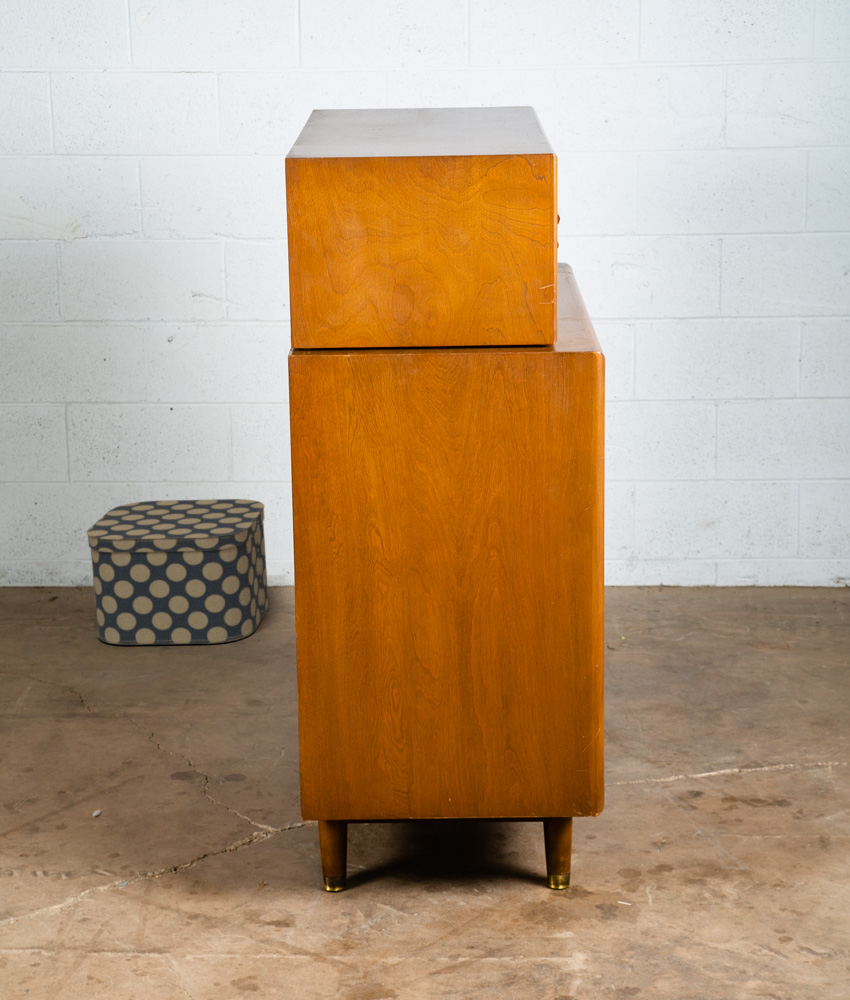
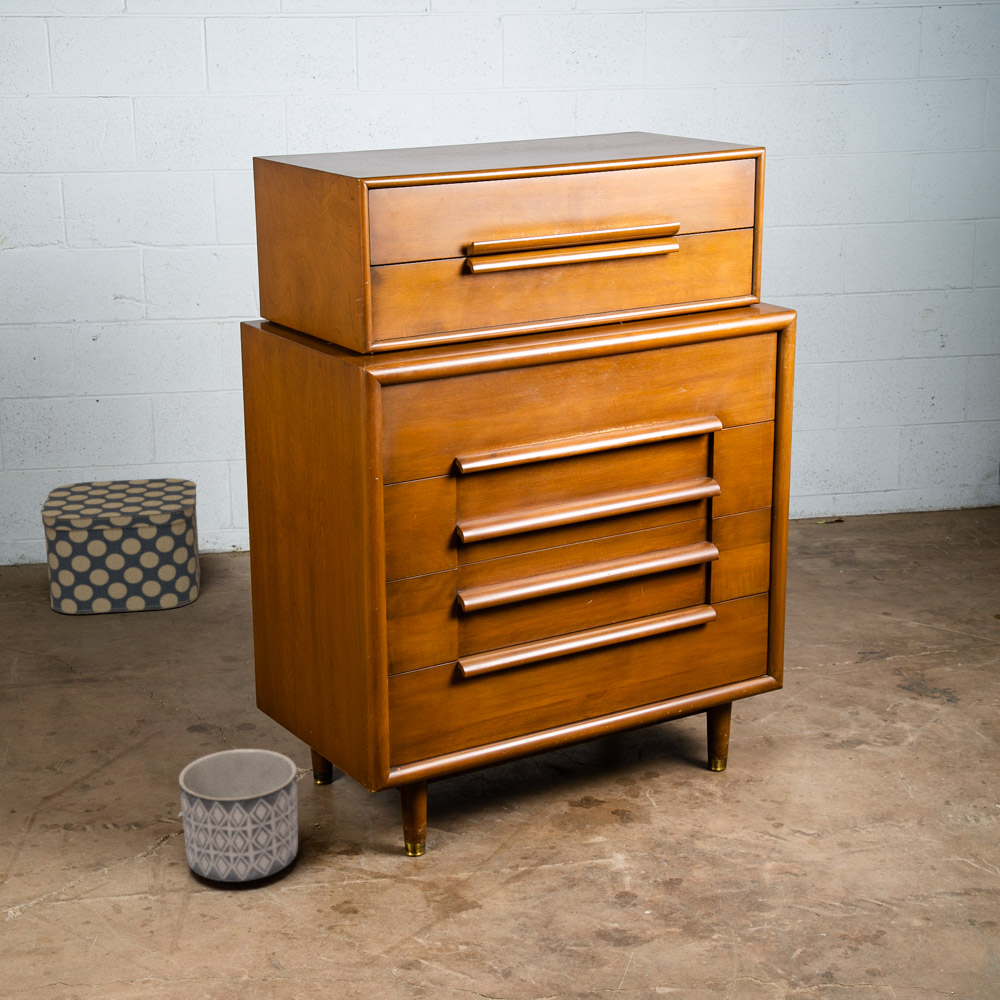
planter: none [88,798,222,943] -> present [179,749,298,882]

